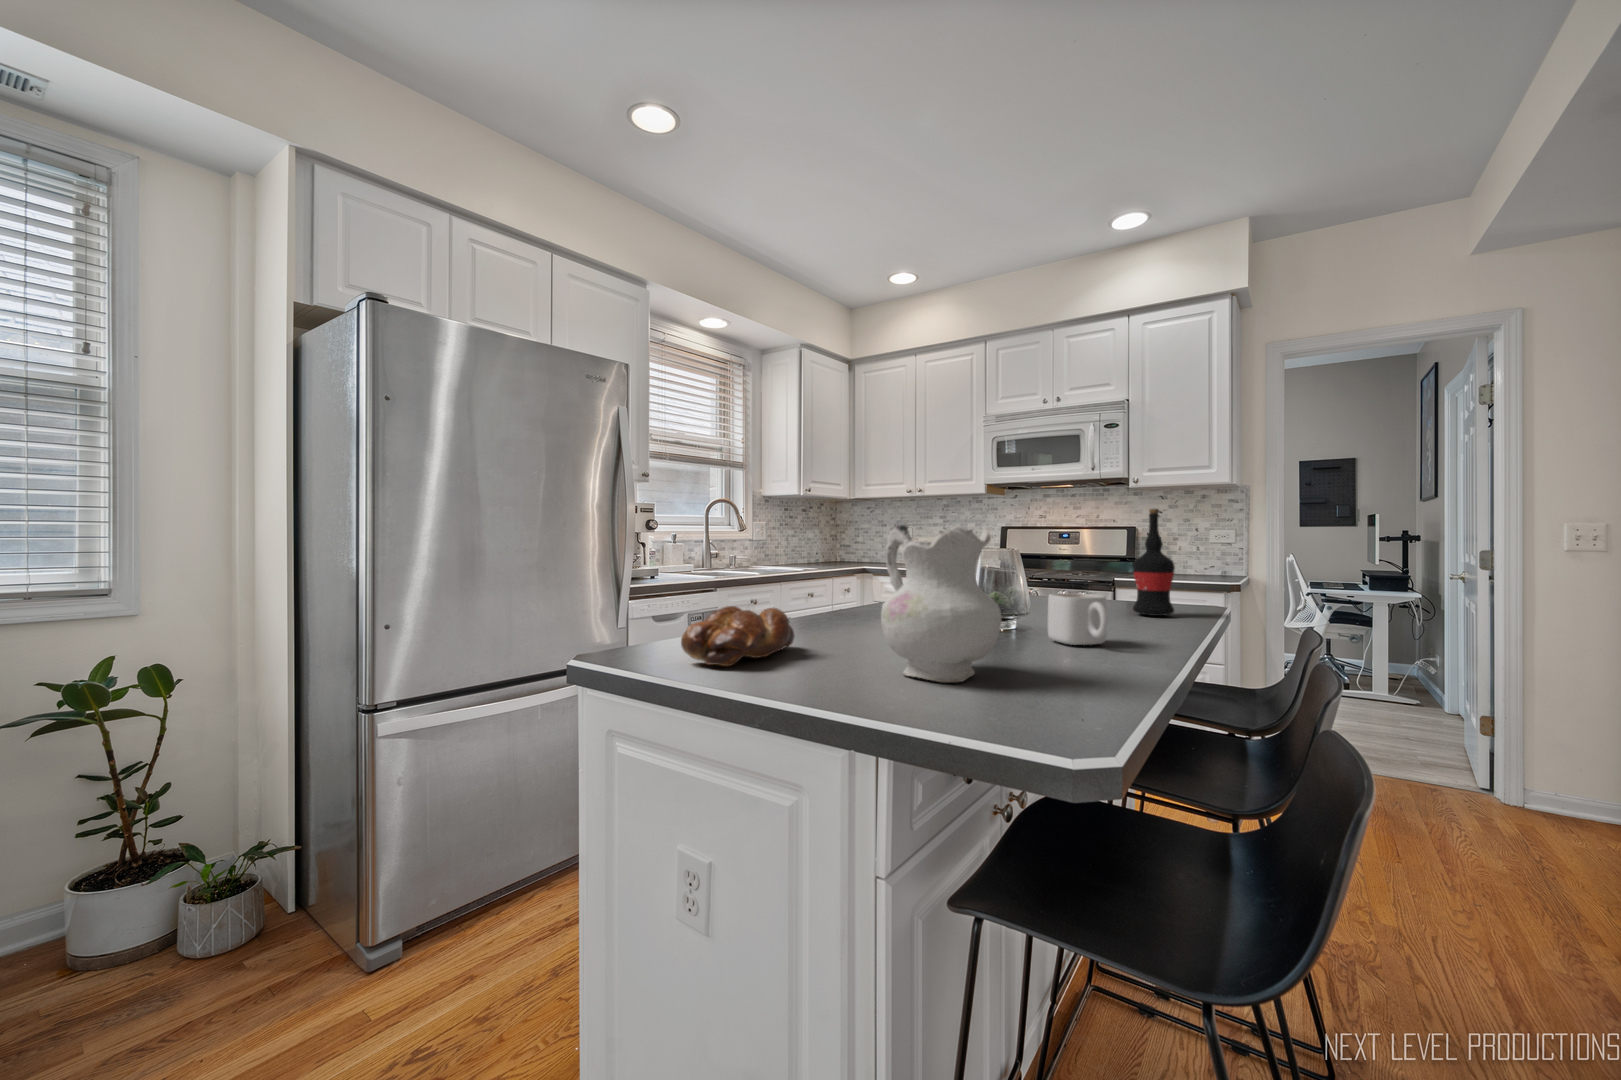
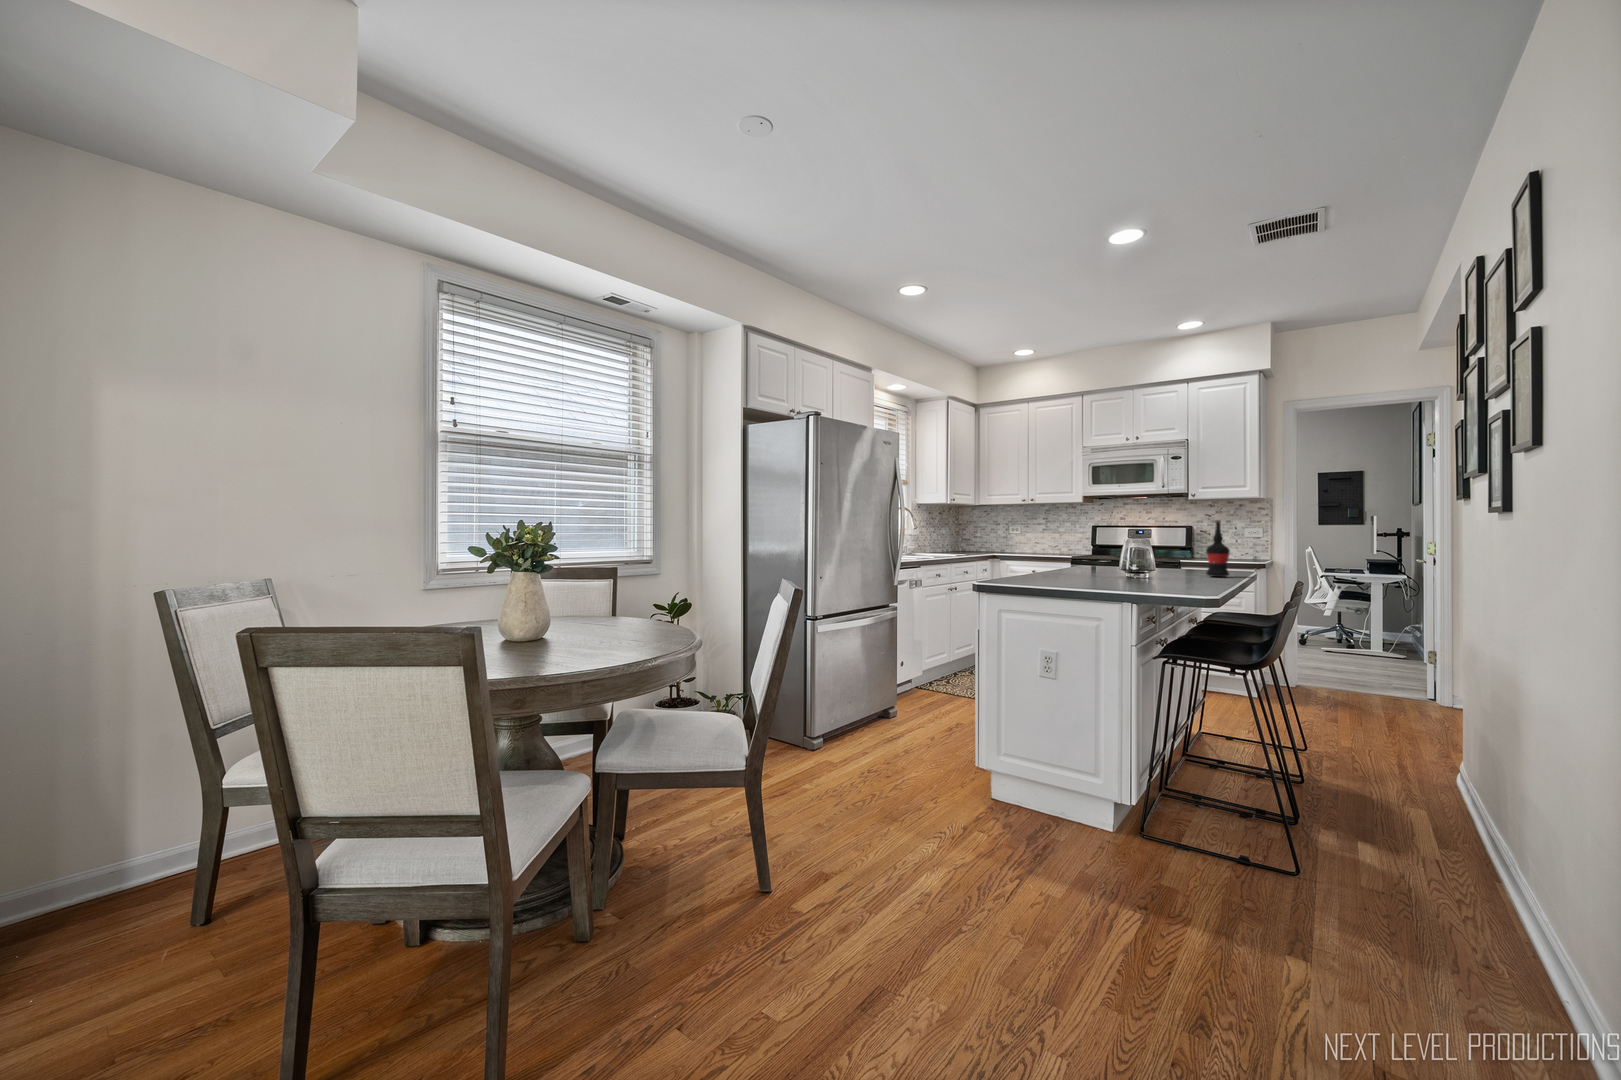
ceramic pitcher: present [881,523,1001,682] -> none [1113,530,1167,592]
mug: present [1048,593,1108,645] -> none [1173,562,1204,584]
bread loaf: present [681,606,795,666] -> none [1029,565,1069,588]

